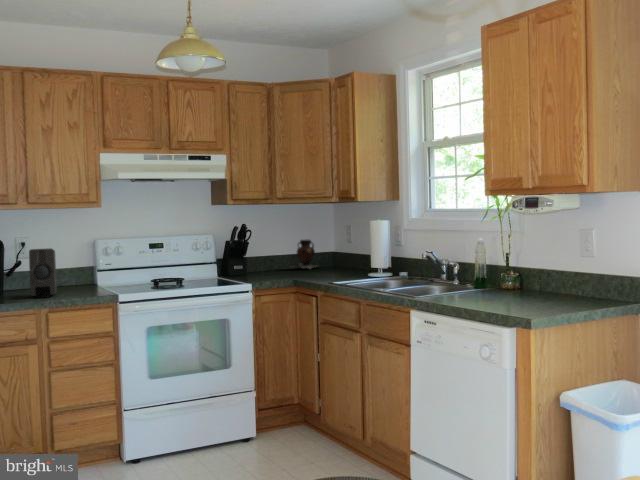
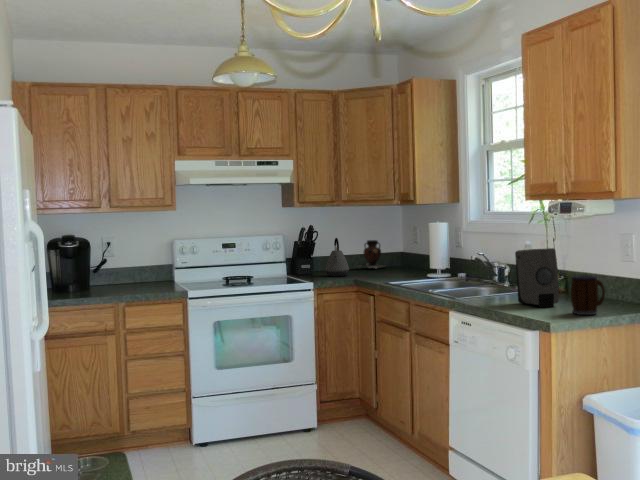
kettle: none [261,237,286,277] -> present [325,238,349,277]
soap dispenser: present [29,249,57,298] -> present [515,248,559,307]
mug: none [544,270,577,311] -> present [571,275,605,315]

